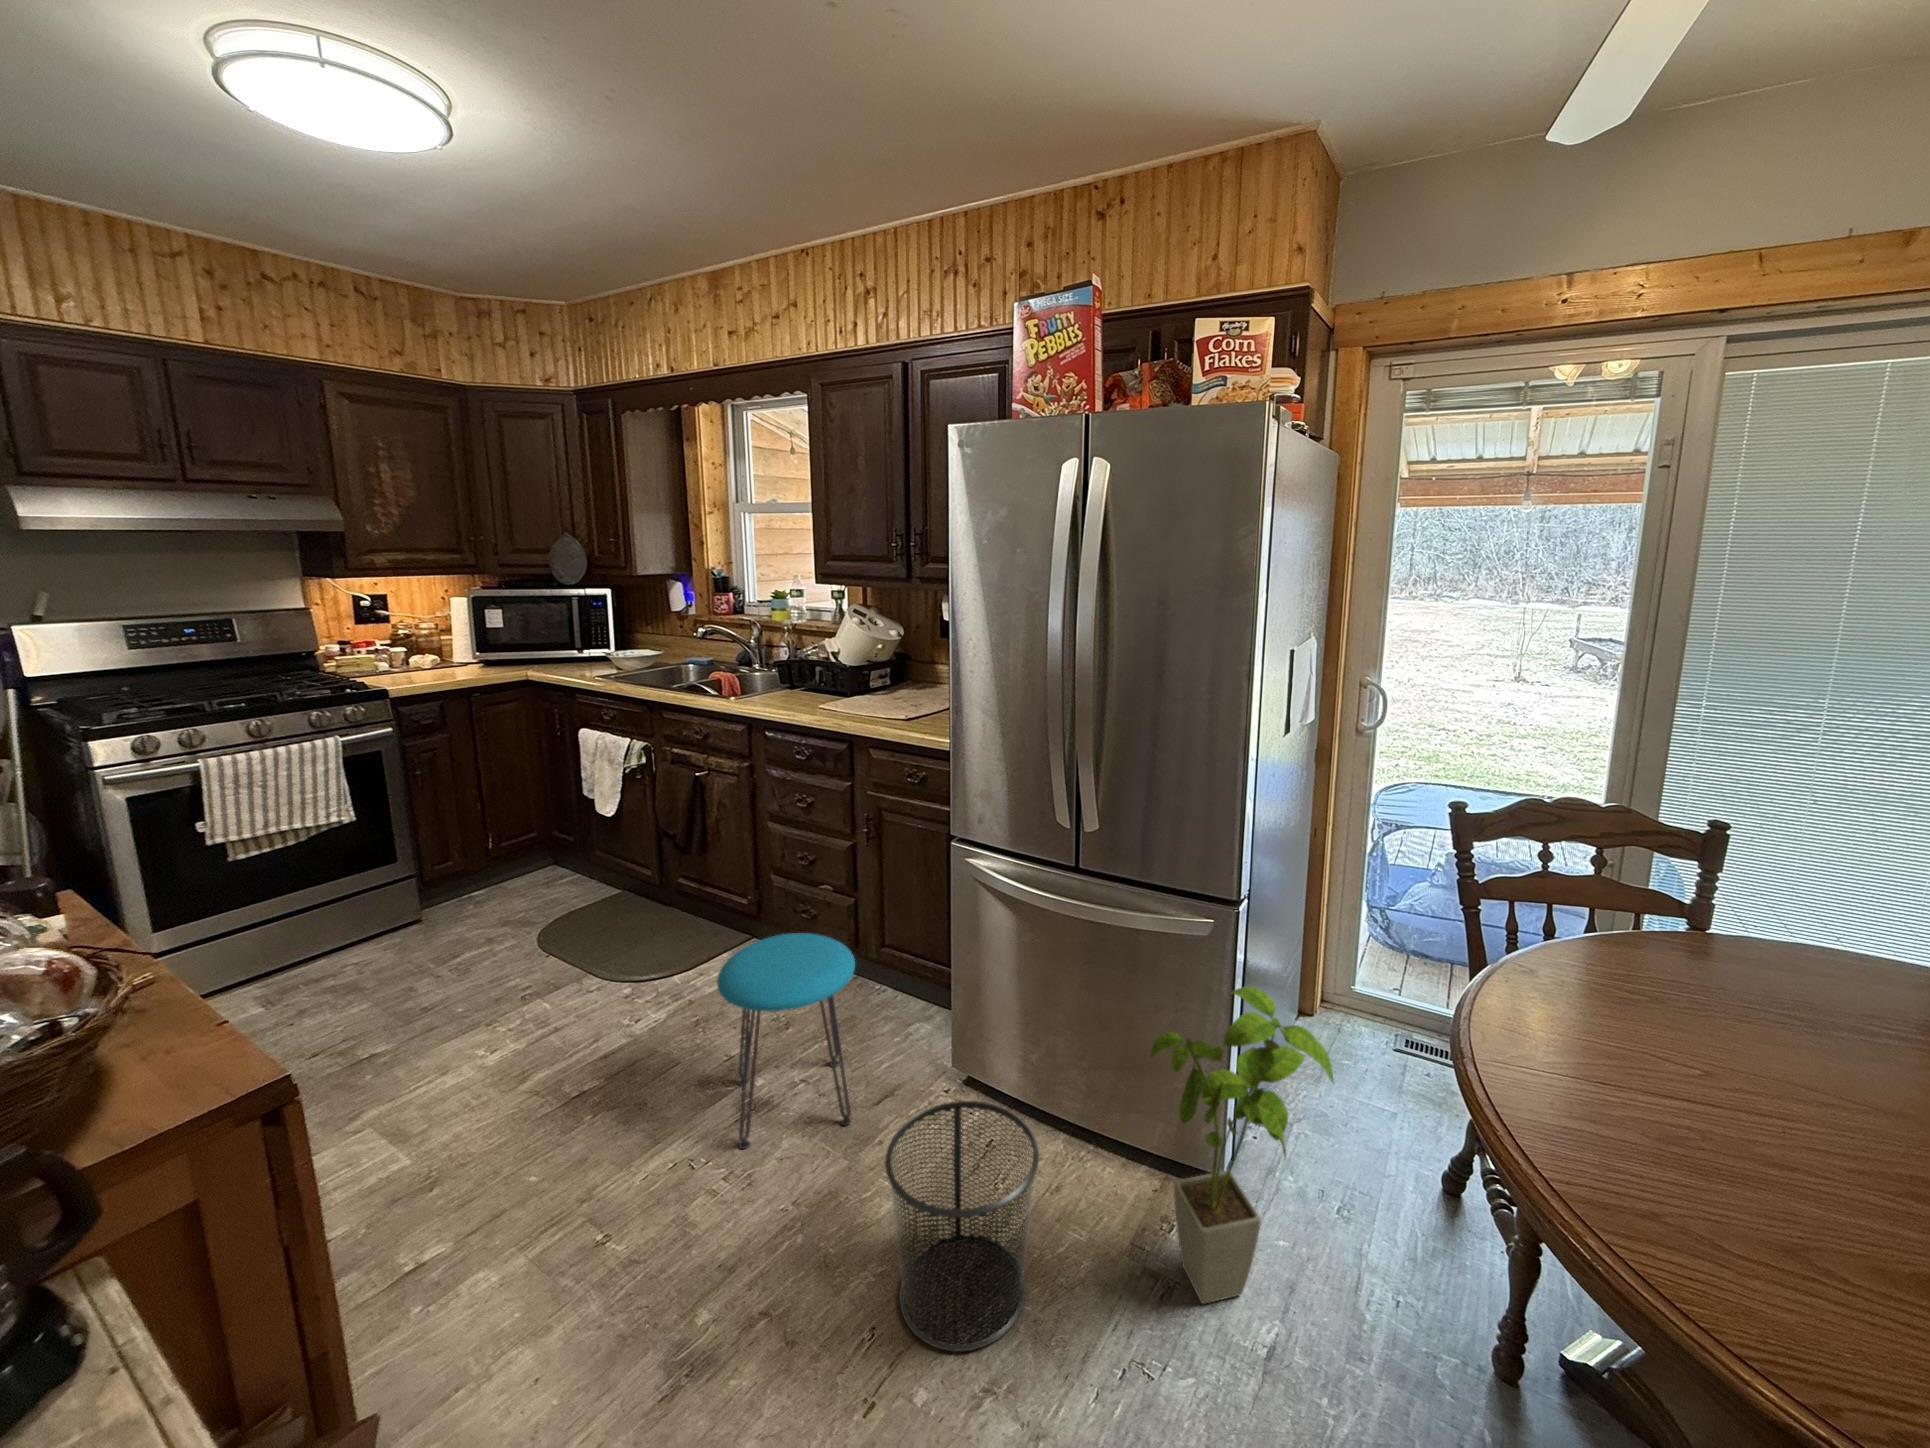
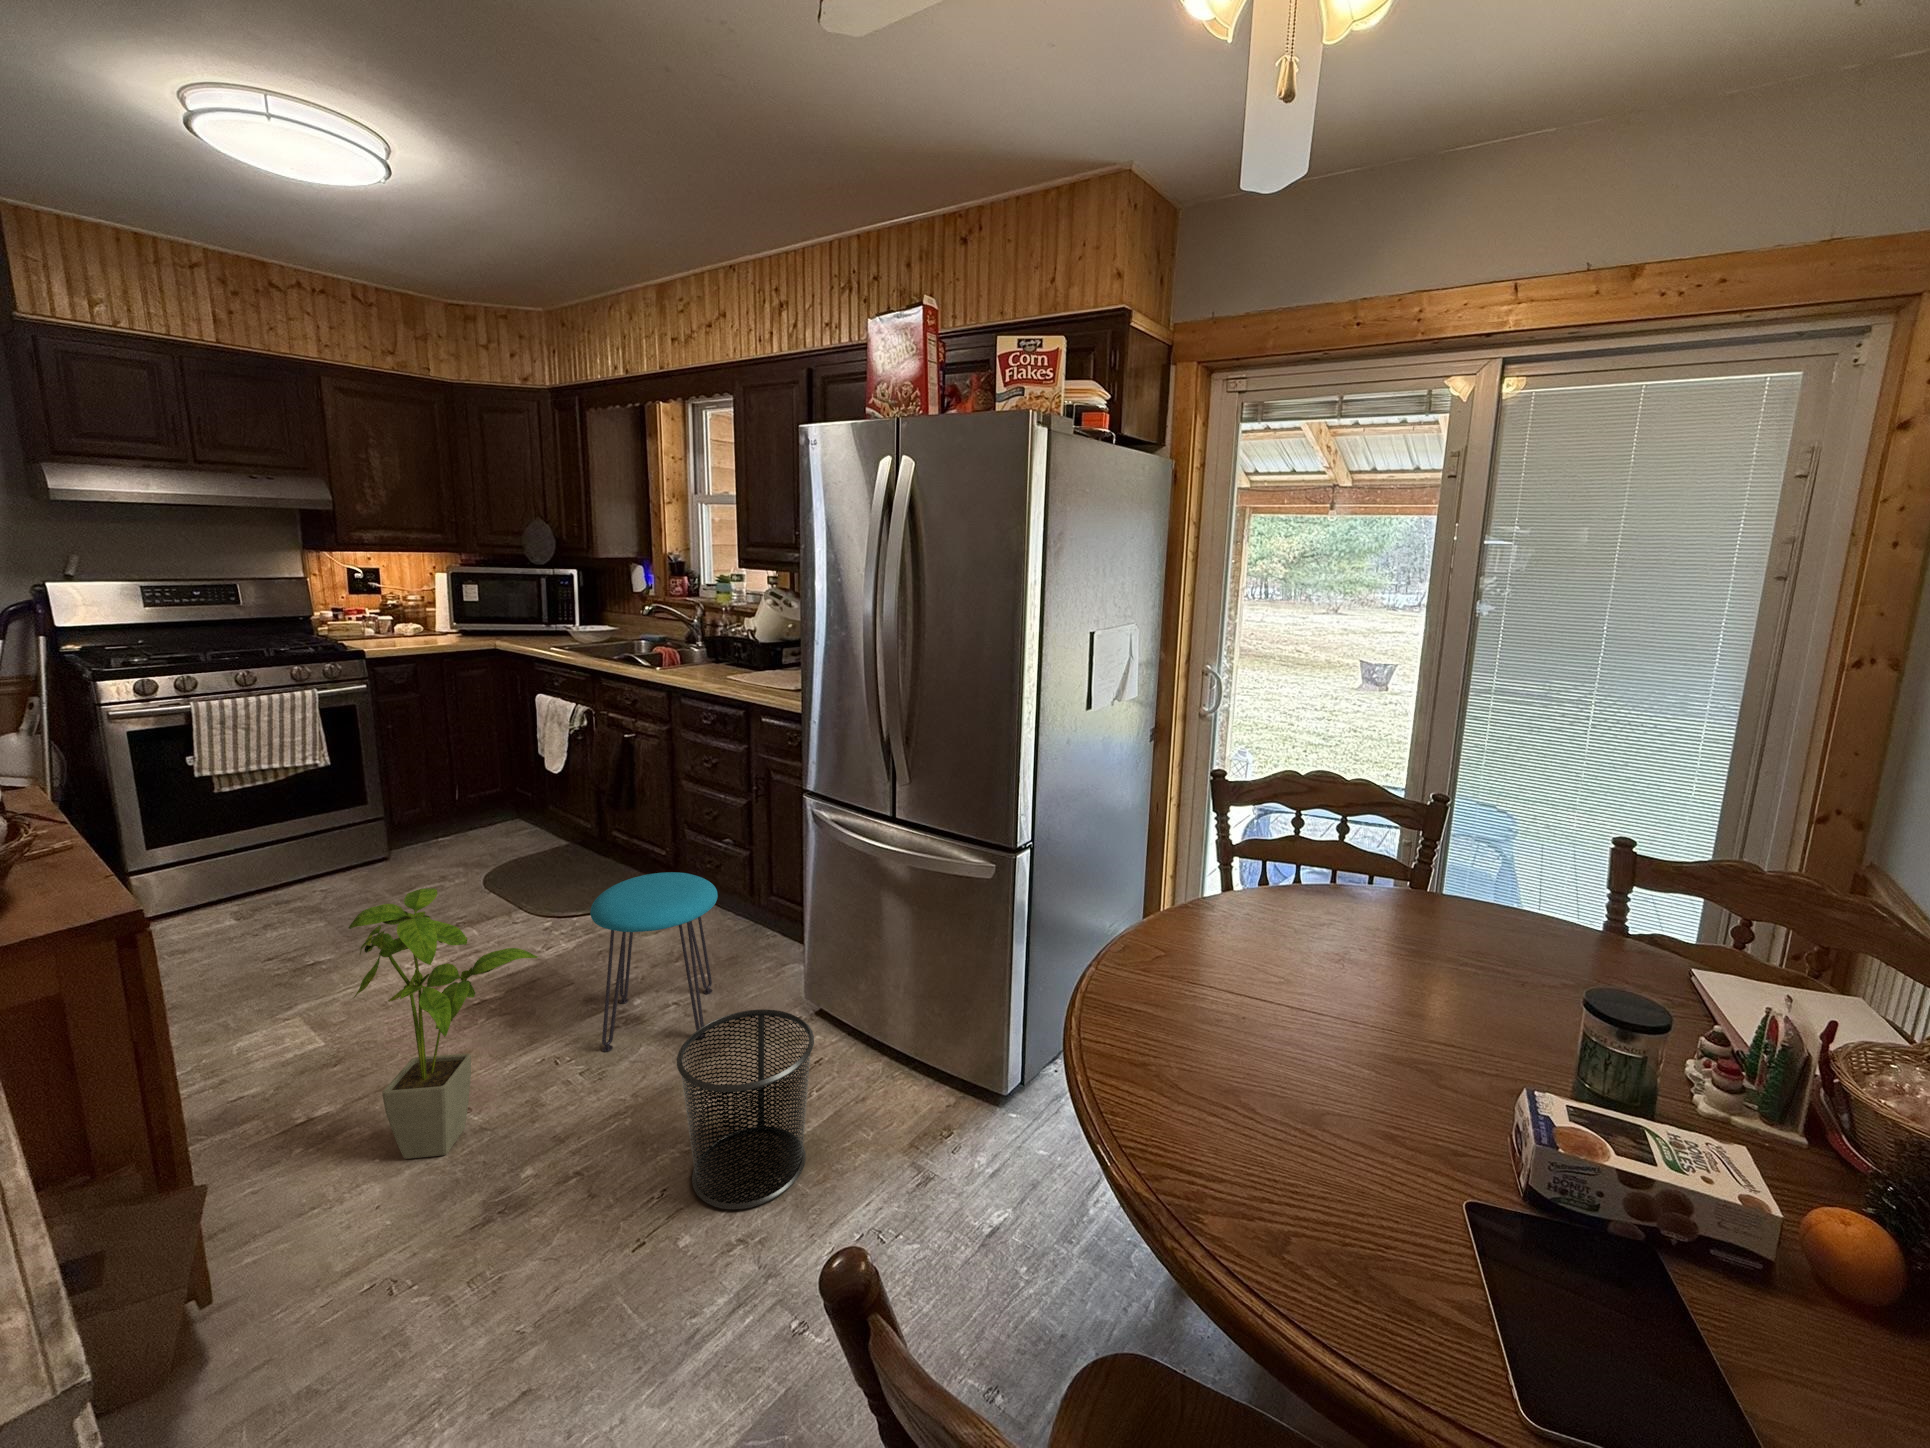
house plant: present [1150,986,1334,1304] -> present [348,888,538,1159]

